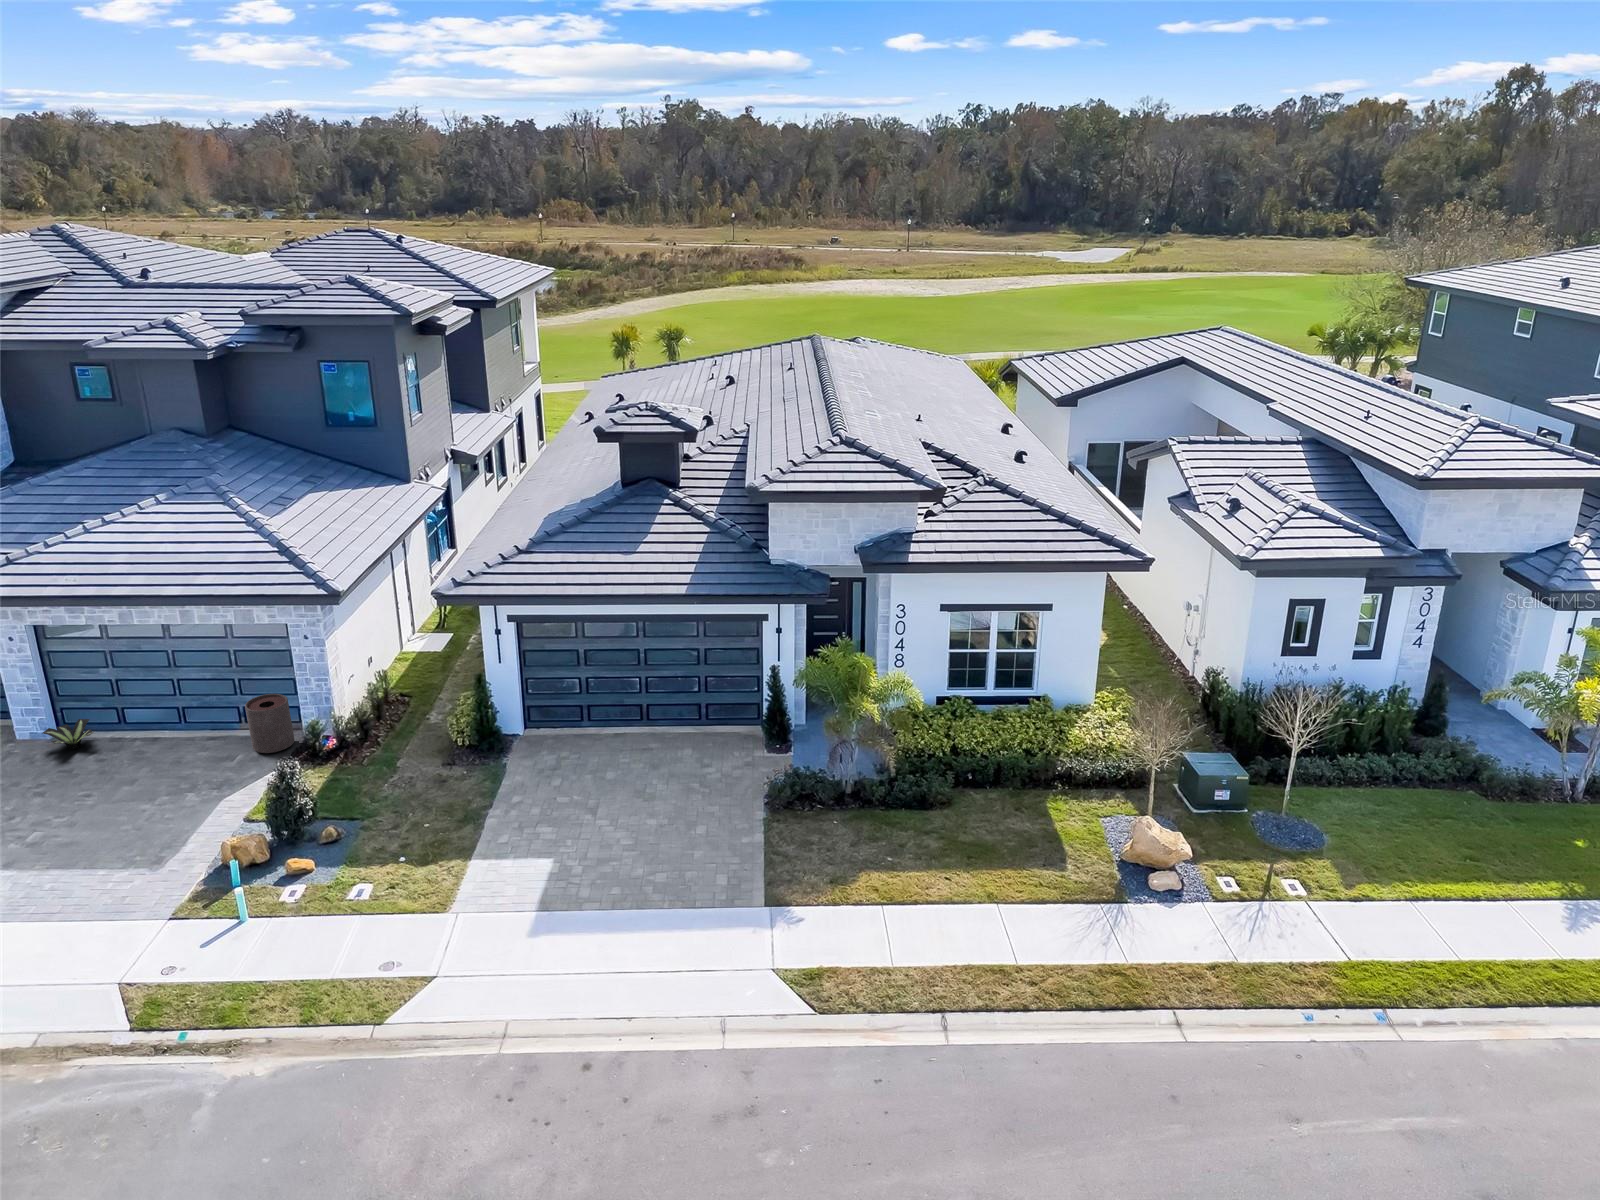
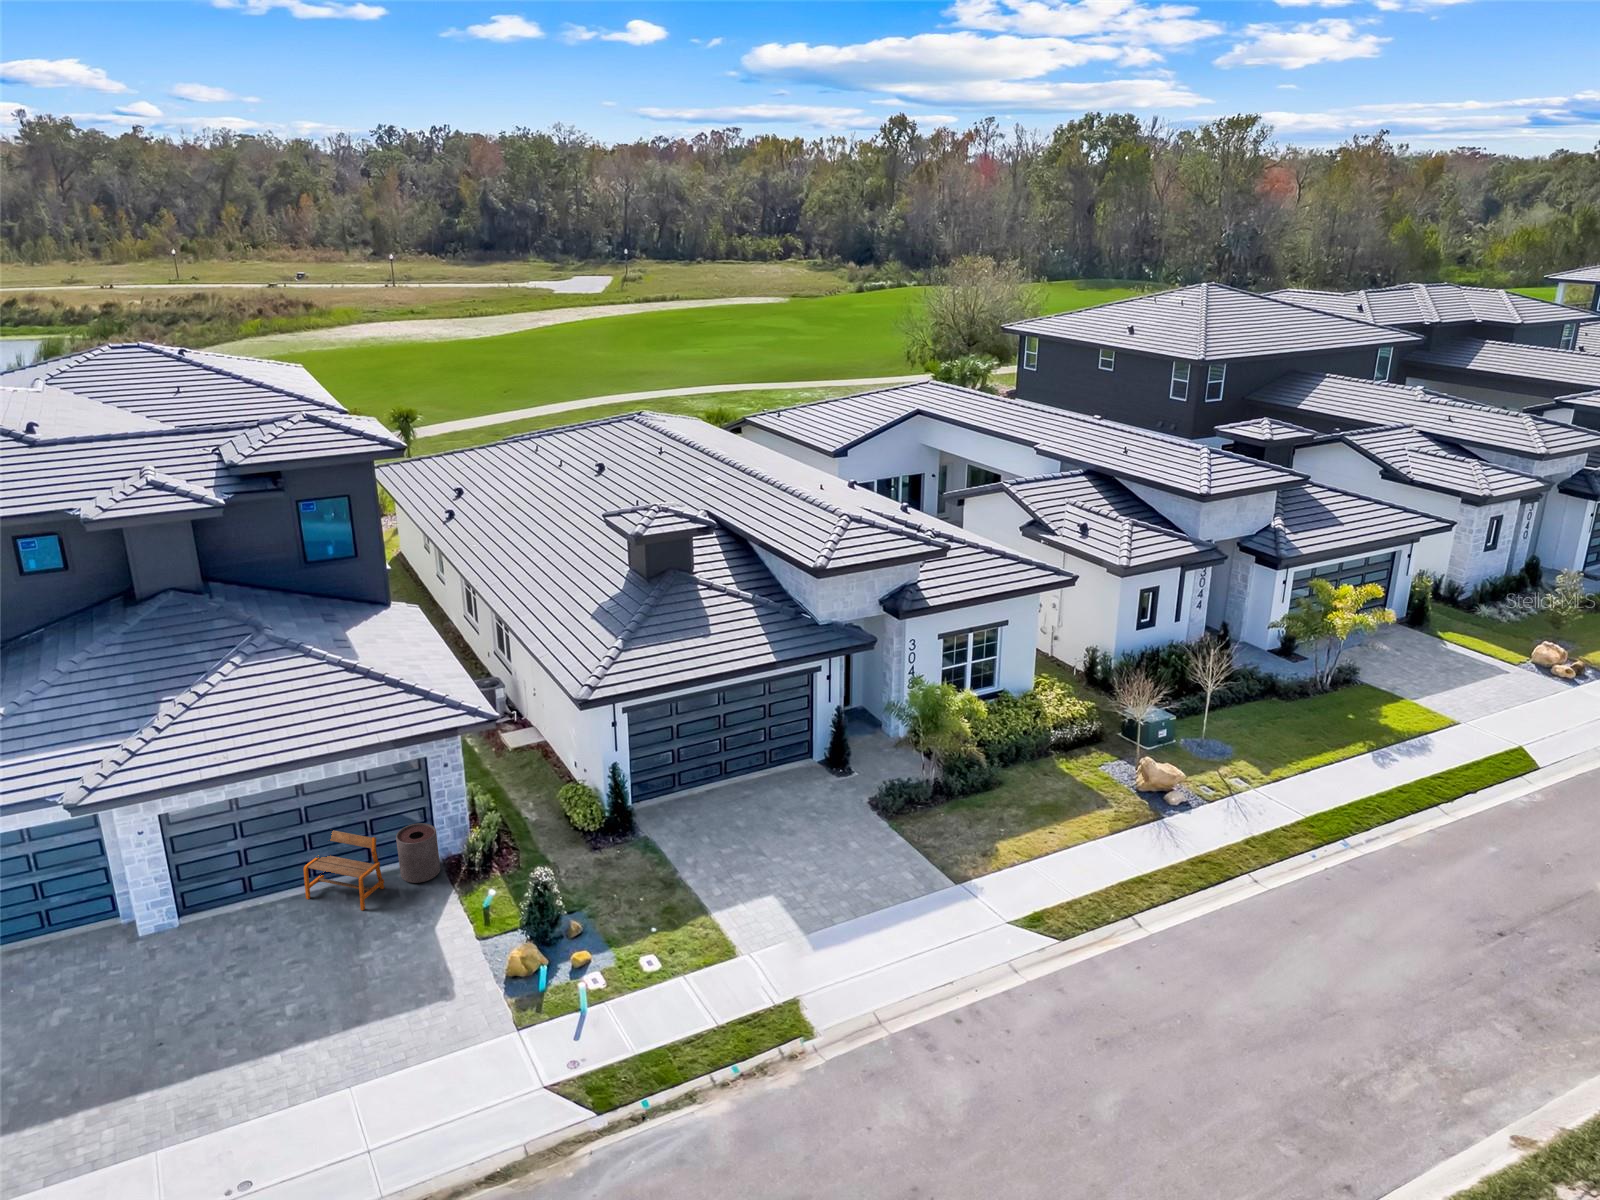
bench: none [164,678,233,765] -> present [303,830,384,910]
potted plant: present [43,719,95,751] -> none [178,896,233,932]

